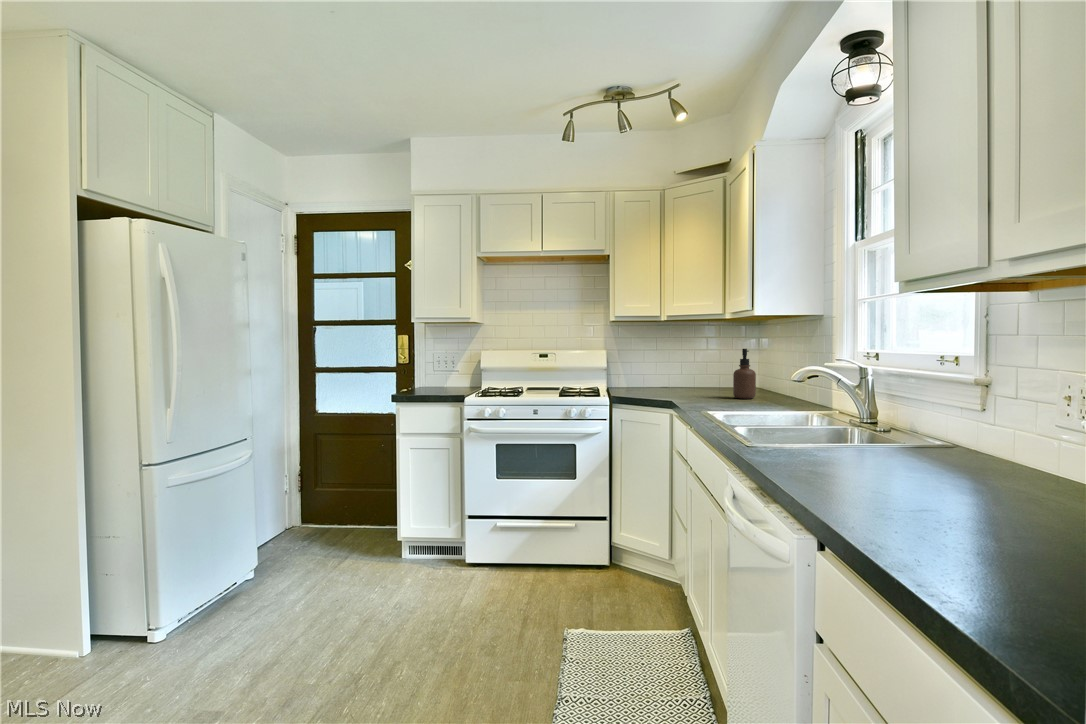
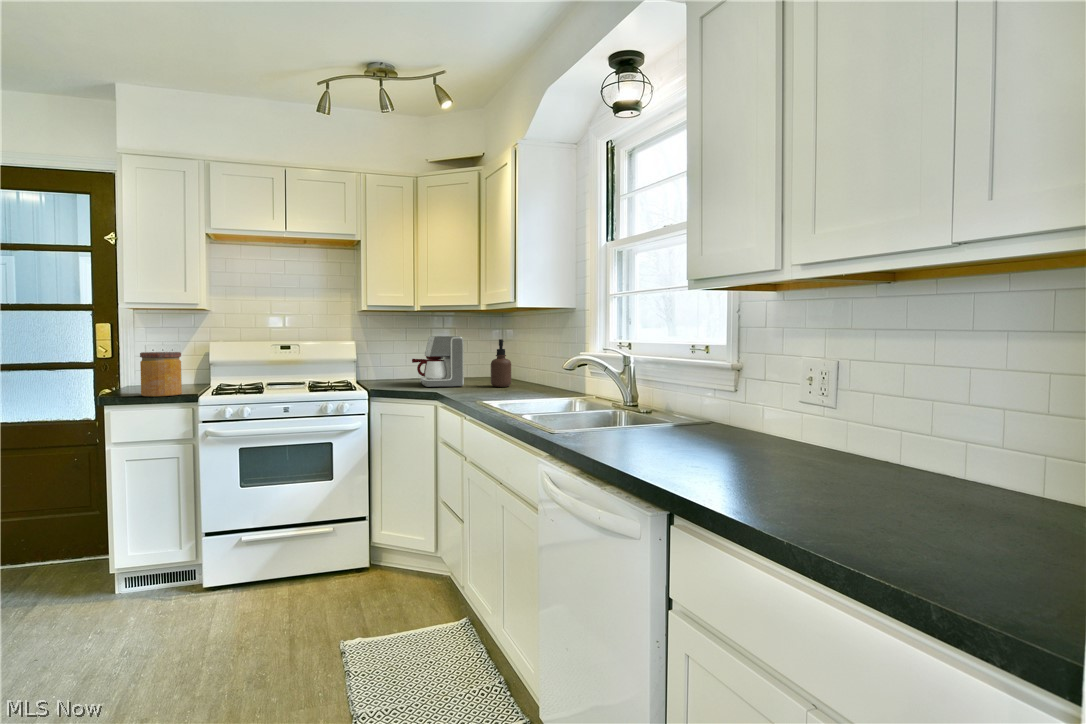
coffee maker: none [655,345,705,397] -> present [412,336,464,387]
jar: none [423,358,454,396] -> present [140,352,182,396]

